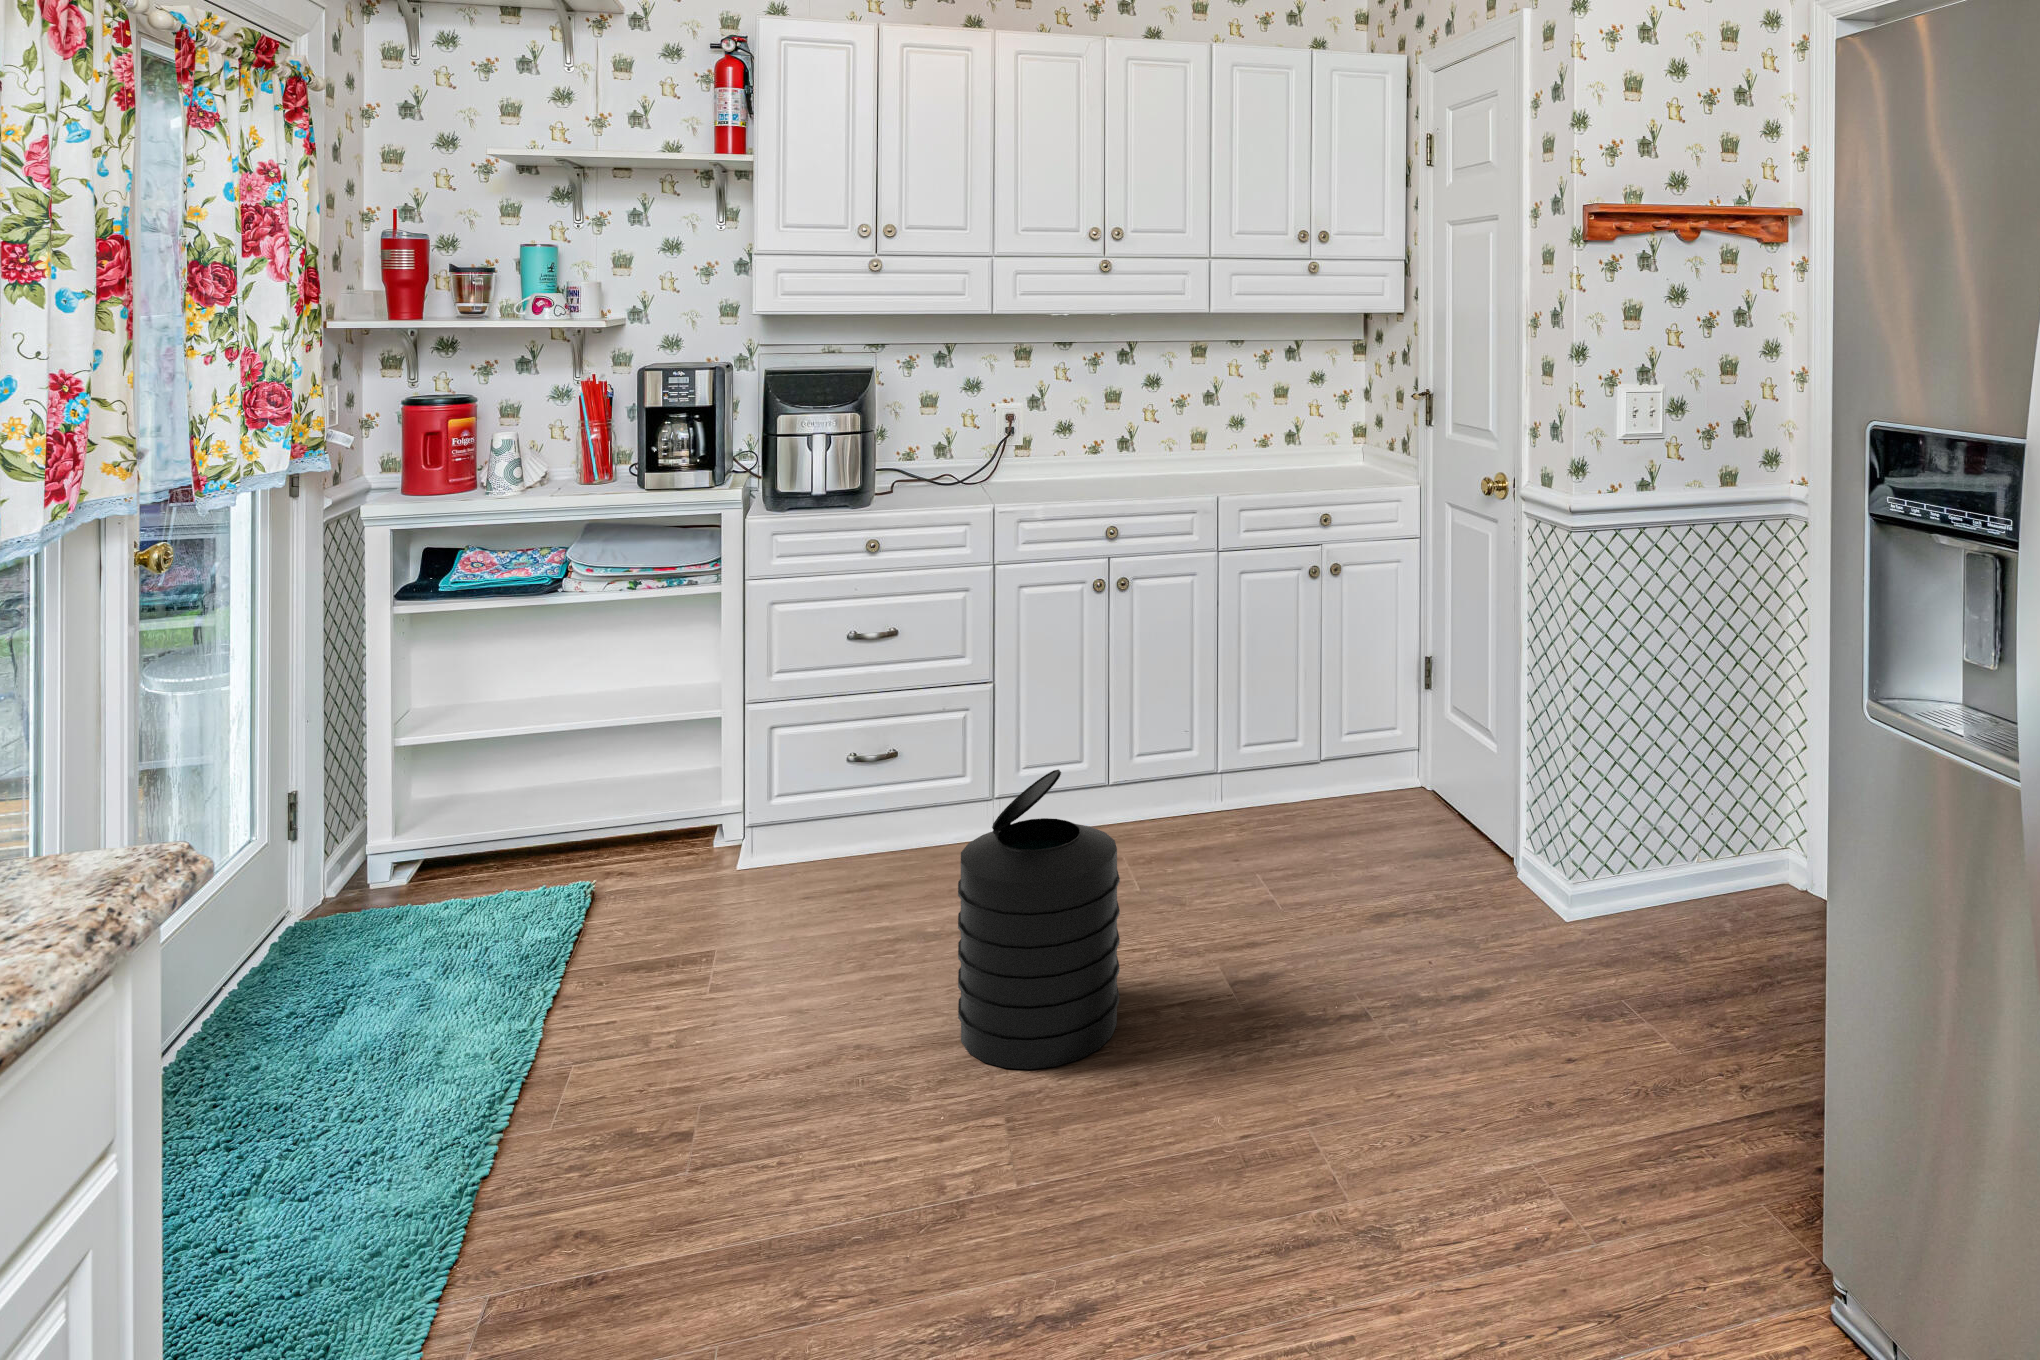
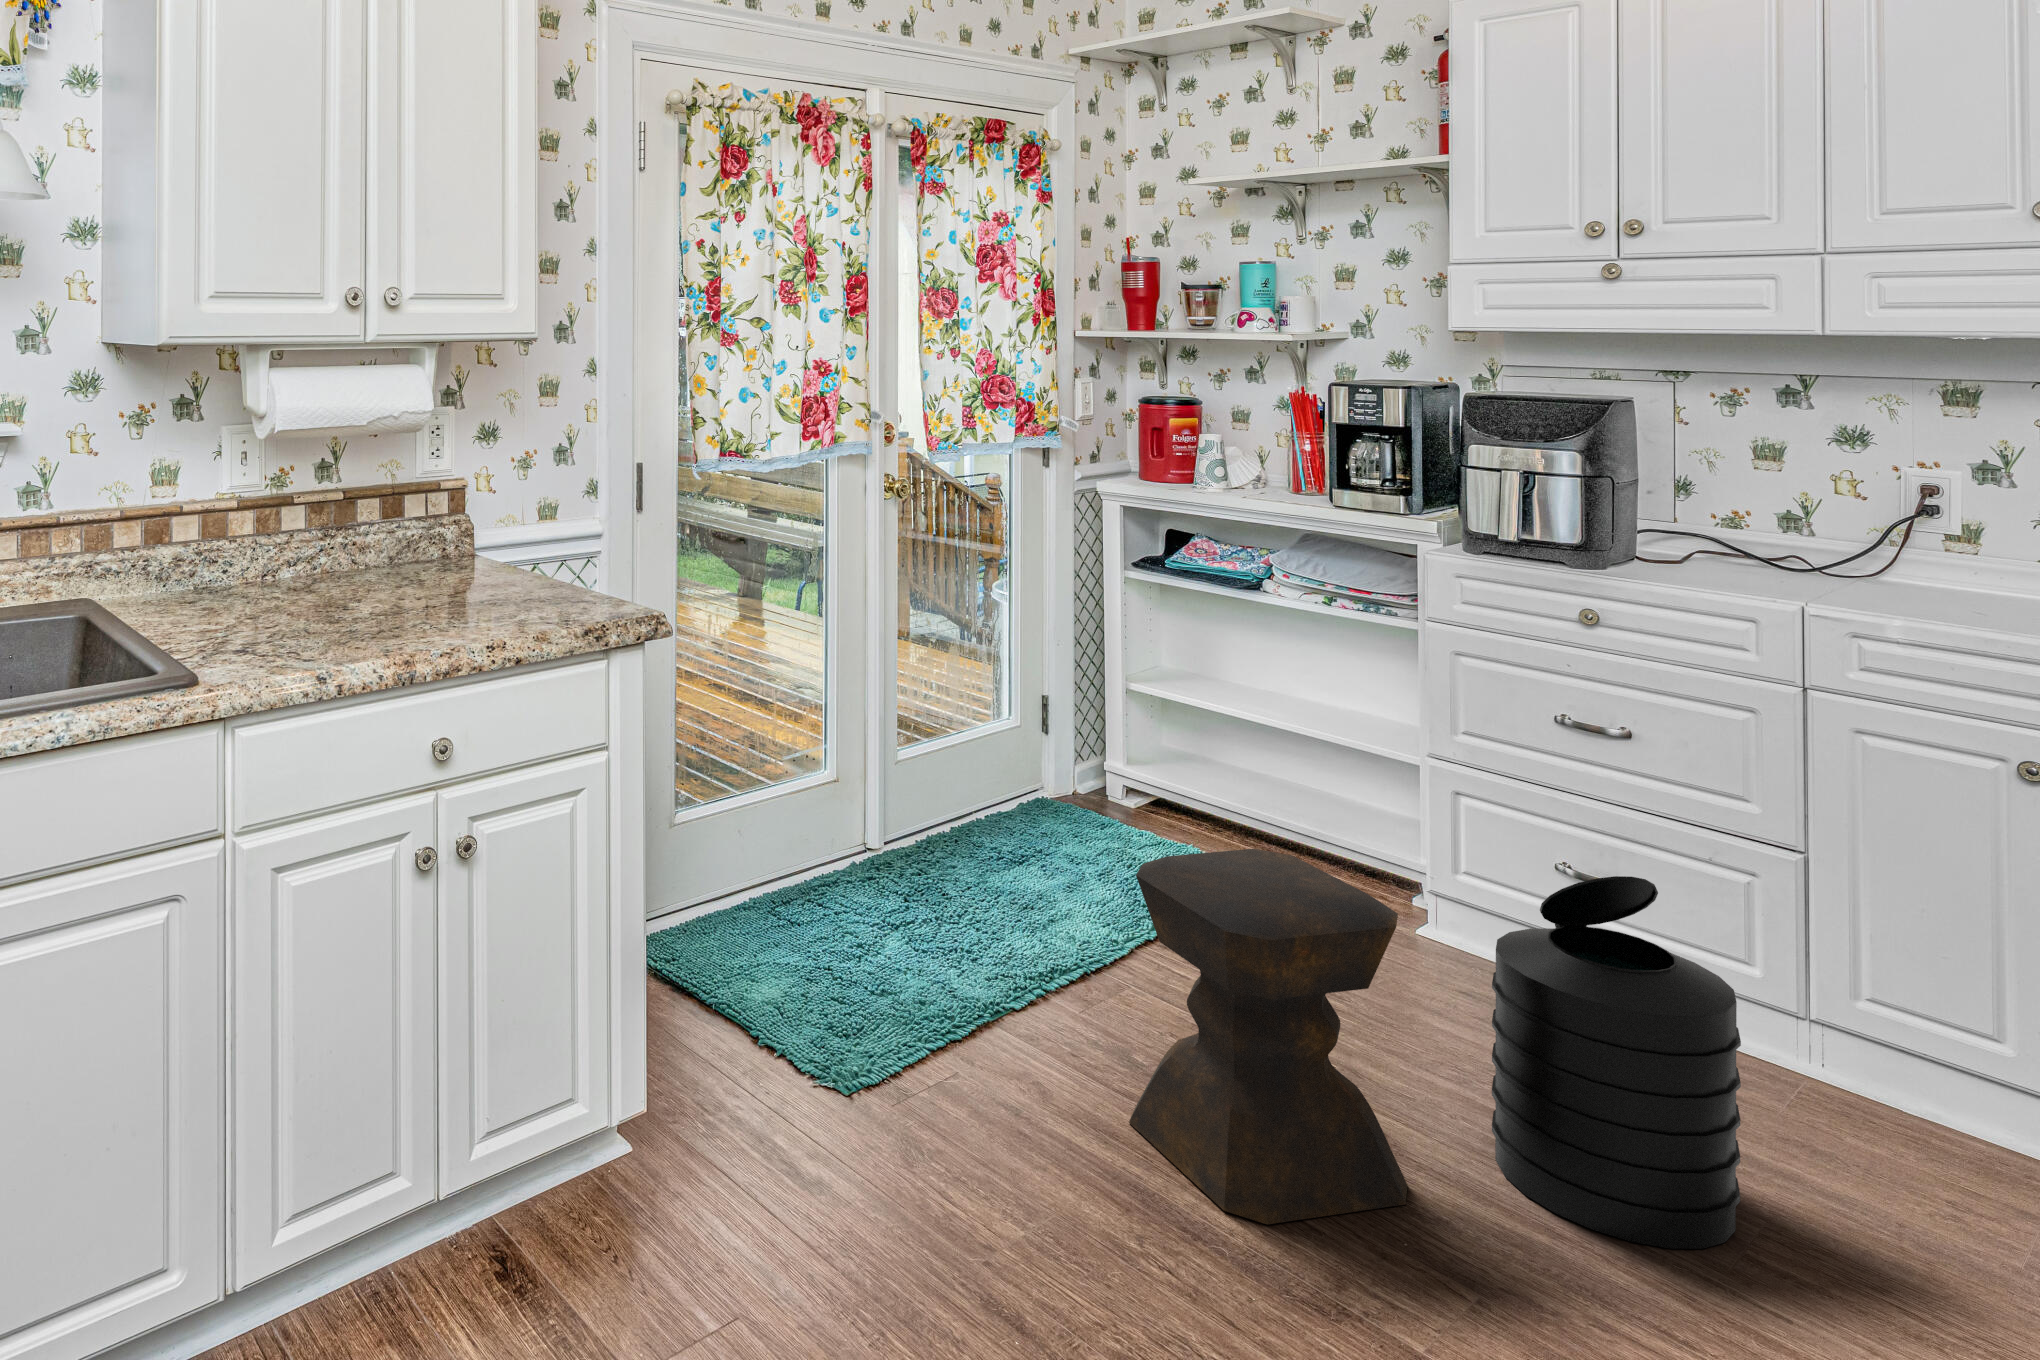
stool: none [686,854,948,1240] -> present [1129,849,1407,1224]

